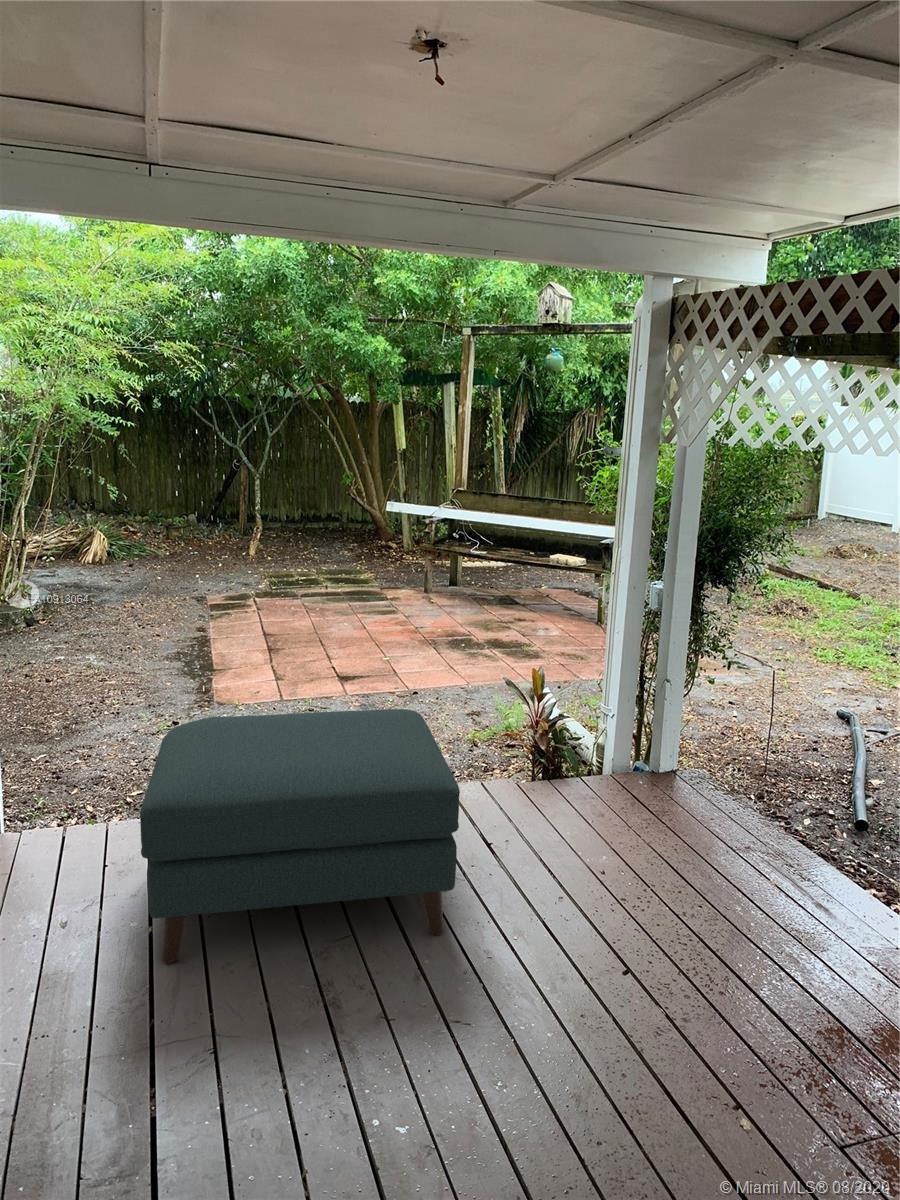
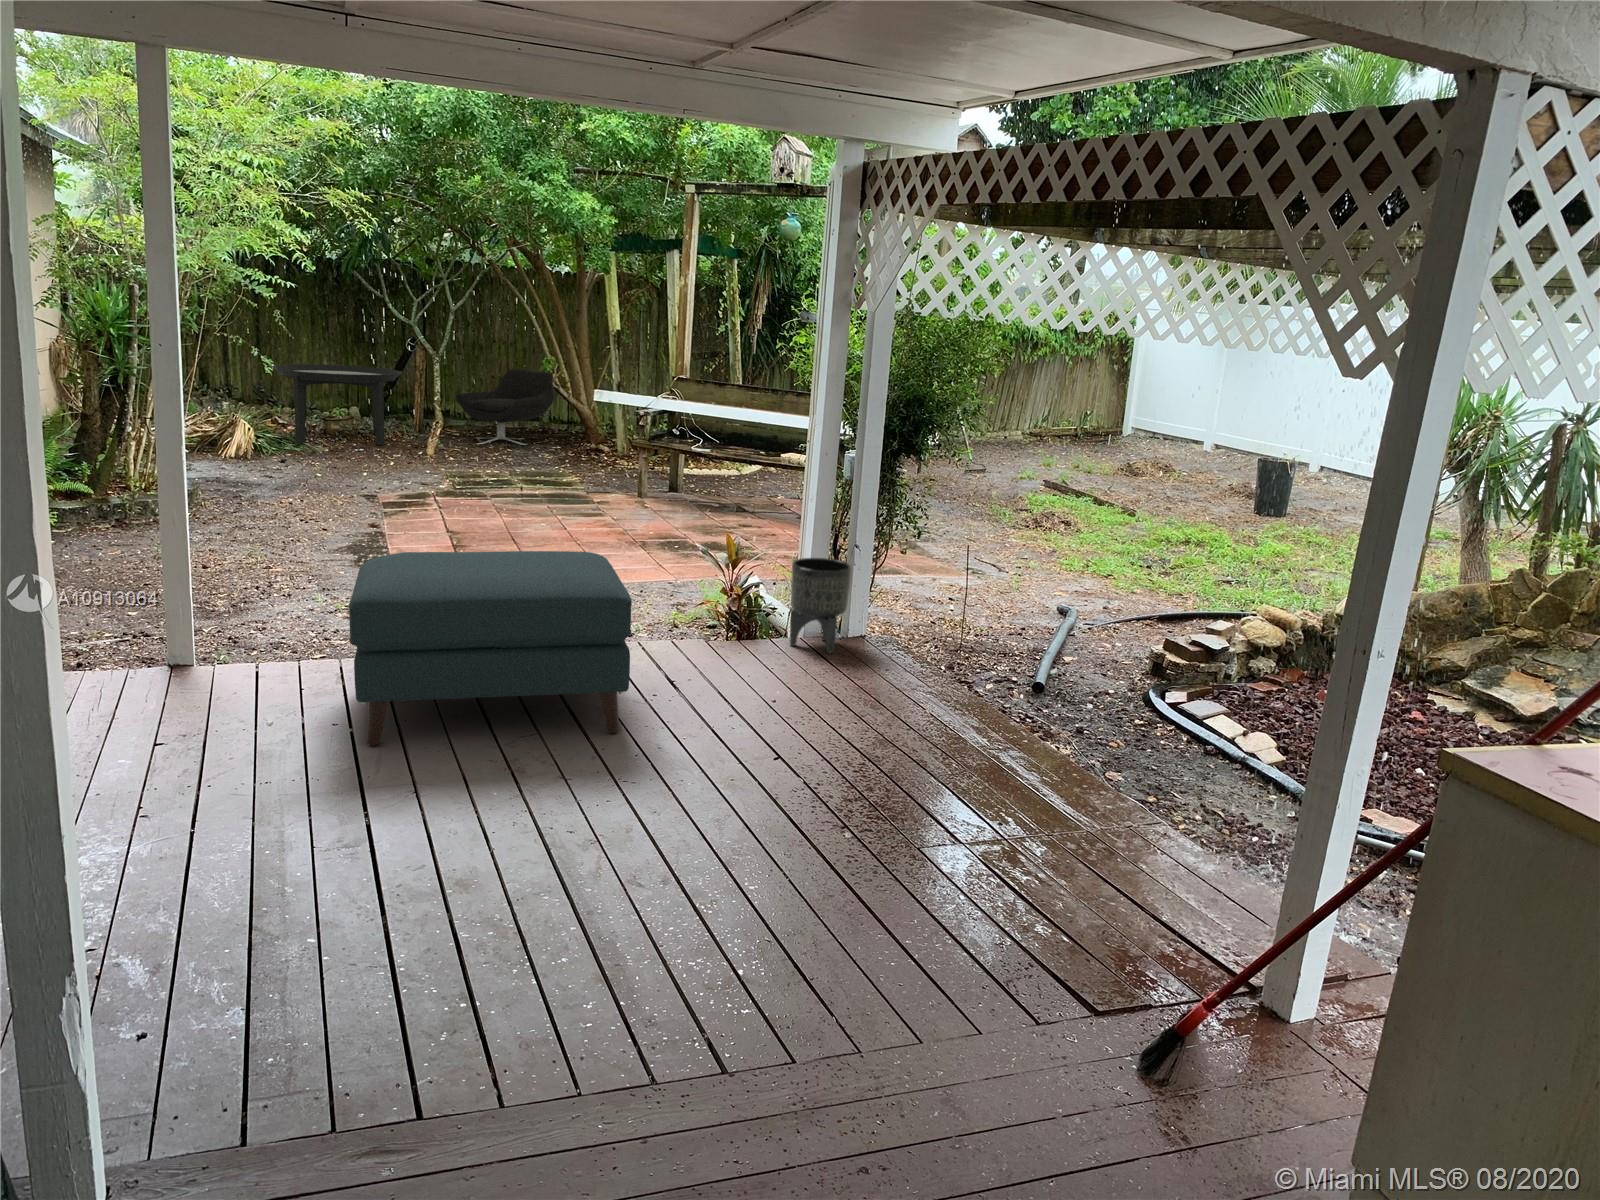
lounge chair: none [272,481,351,544] -> present [456,369,554,445]
round table: none [127,482,230,548] -> present [272,364,402,445]
planter: none [599,690,665,792] -> present [790,558,852,653]

